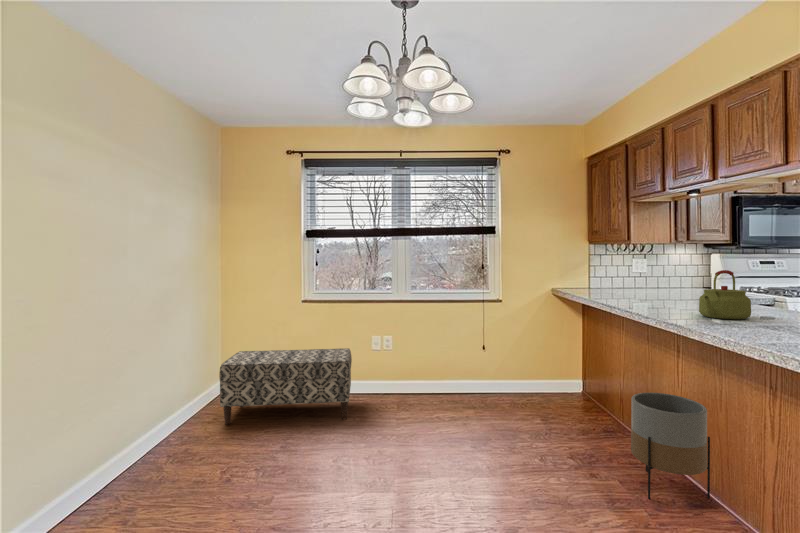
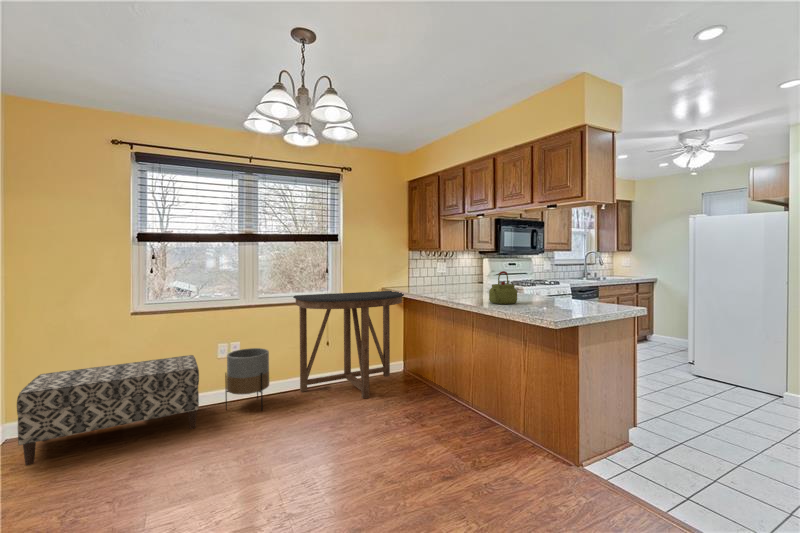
console table: none [444,294,578,421] -> present [293,291,404,398]
planter: present [631,393,710,499] -> present [225,348,269,410]

